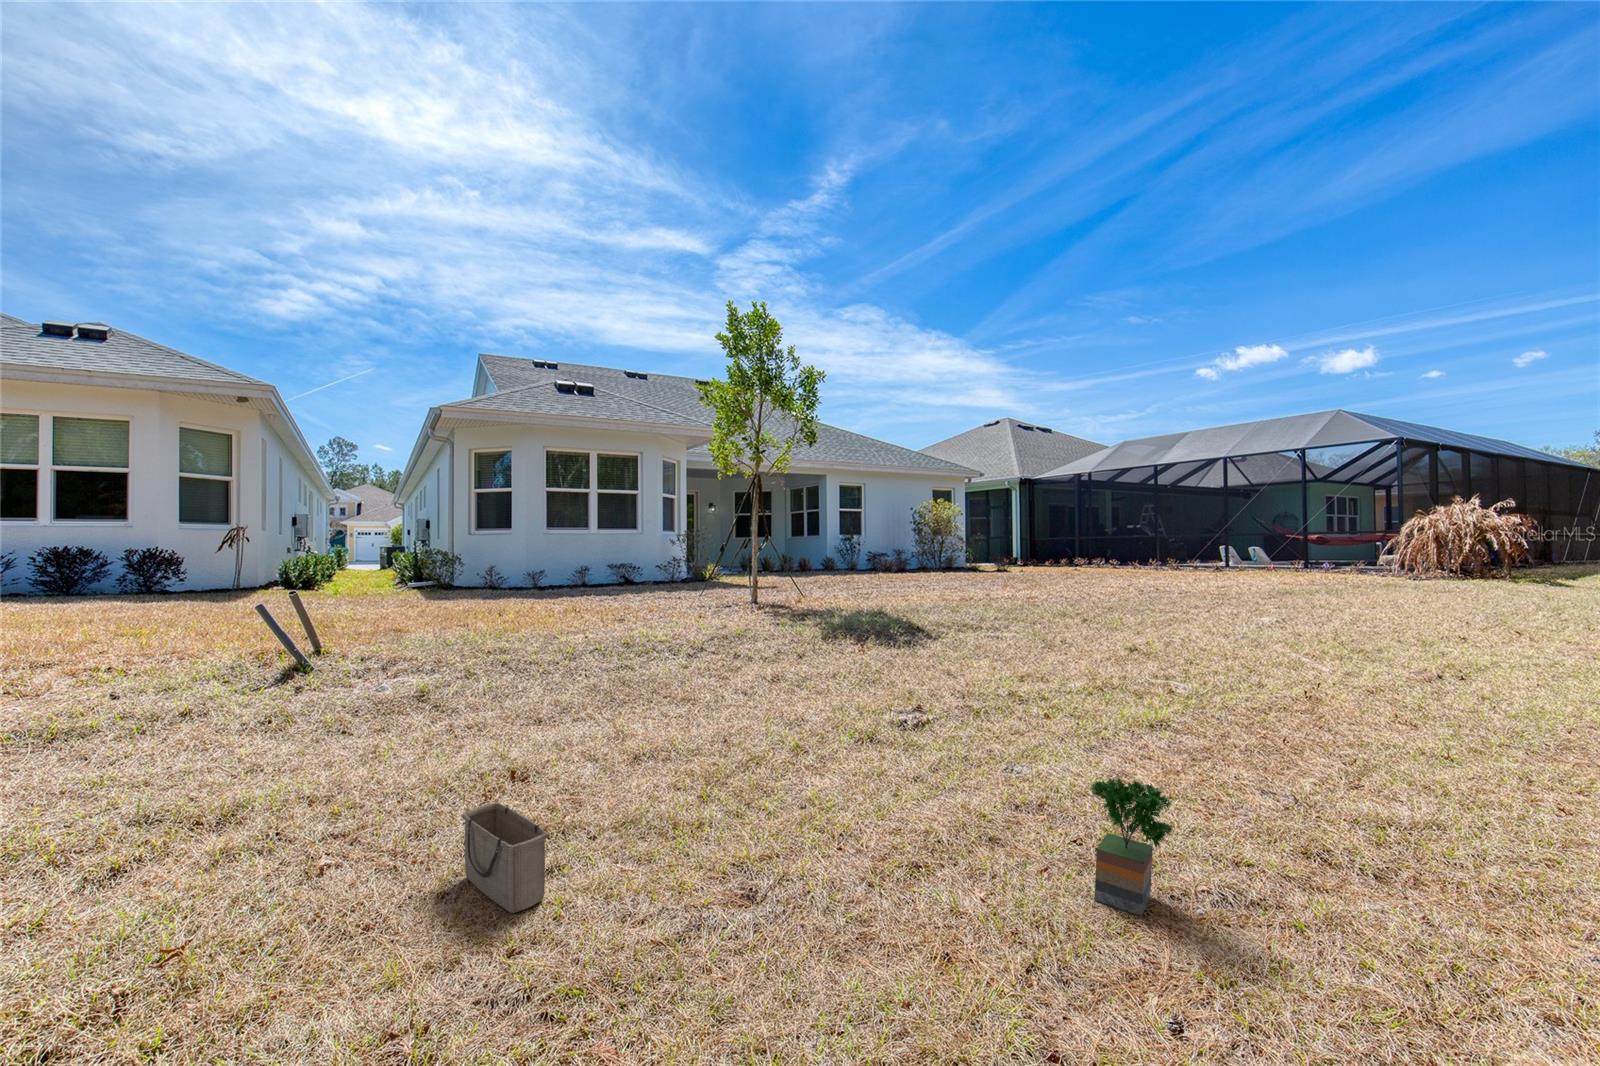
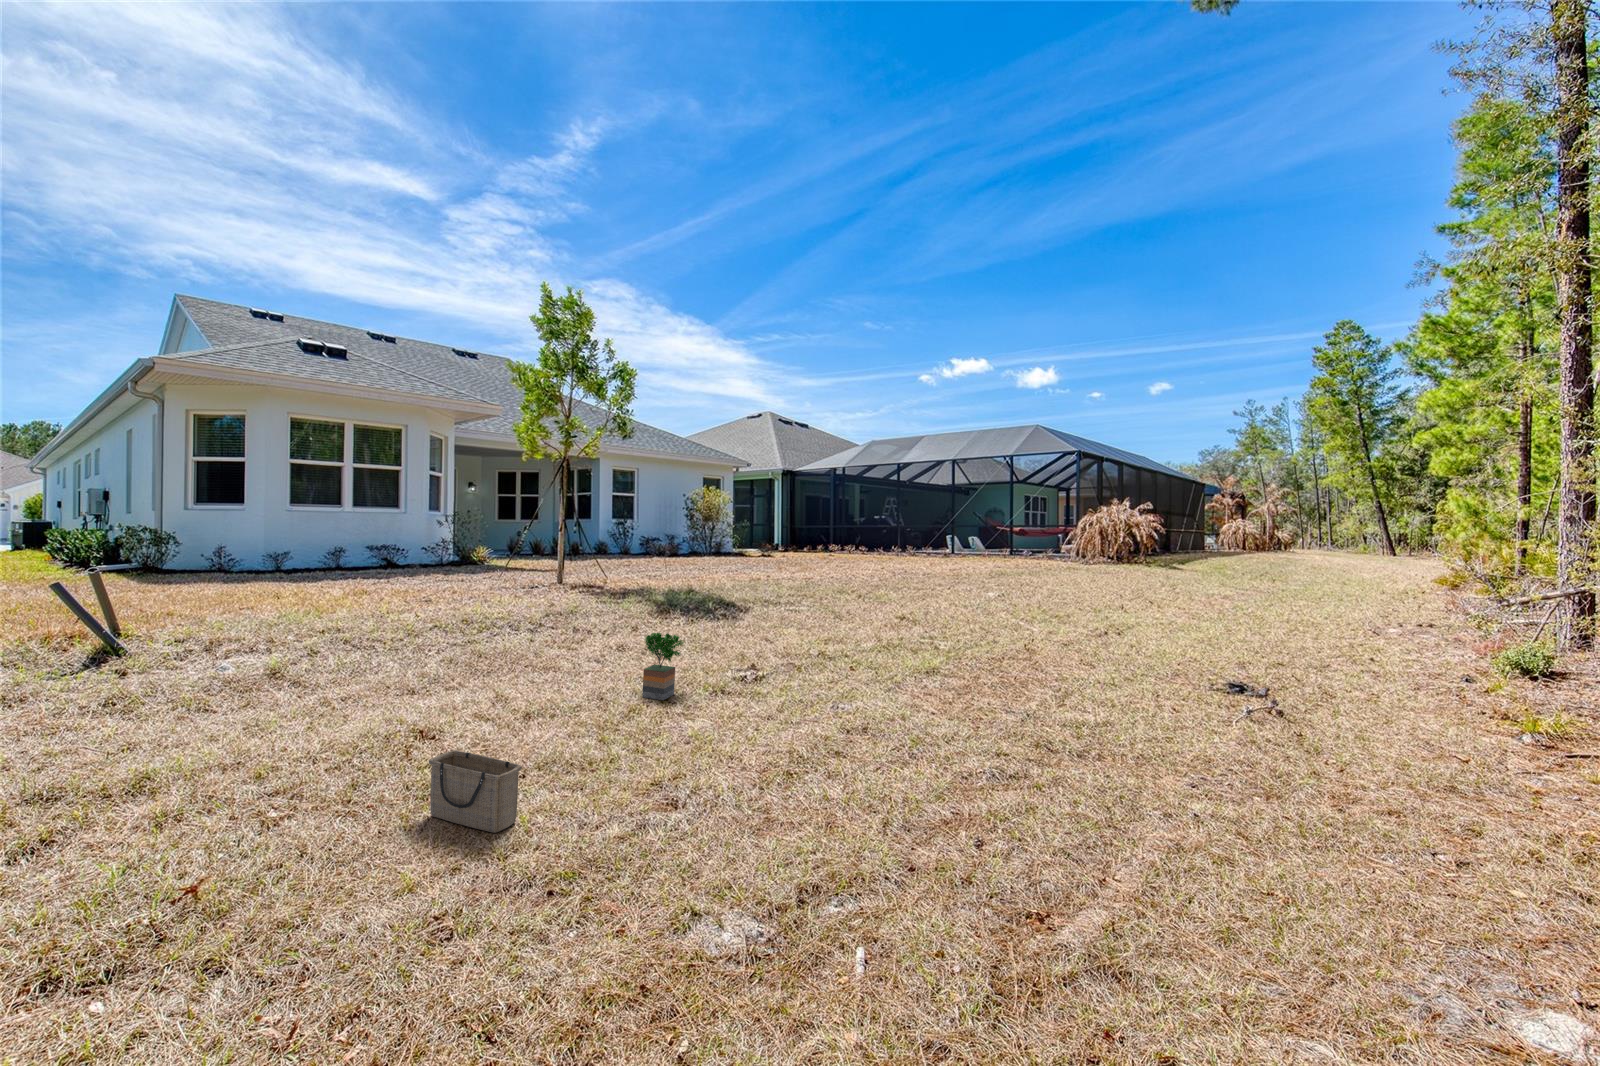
potted tree: present [1090,777,1174,916] -> present [642,633,684,700]

